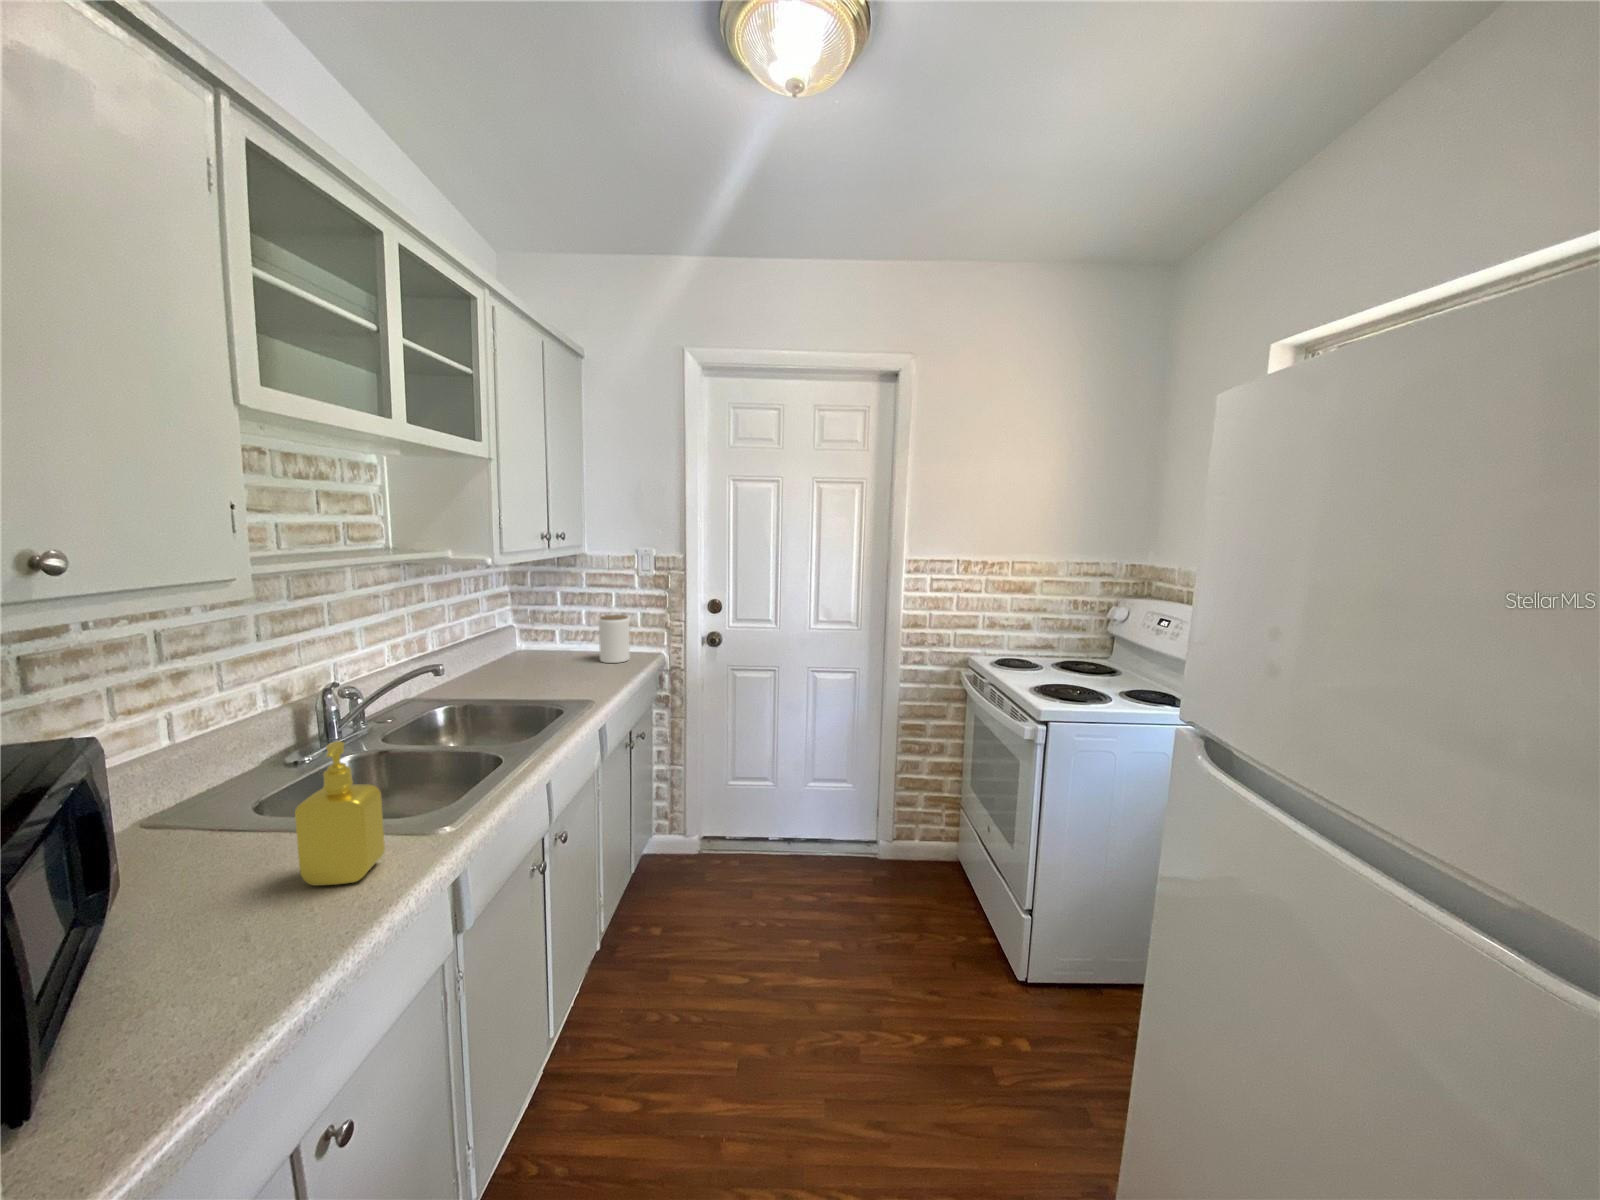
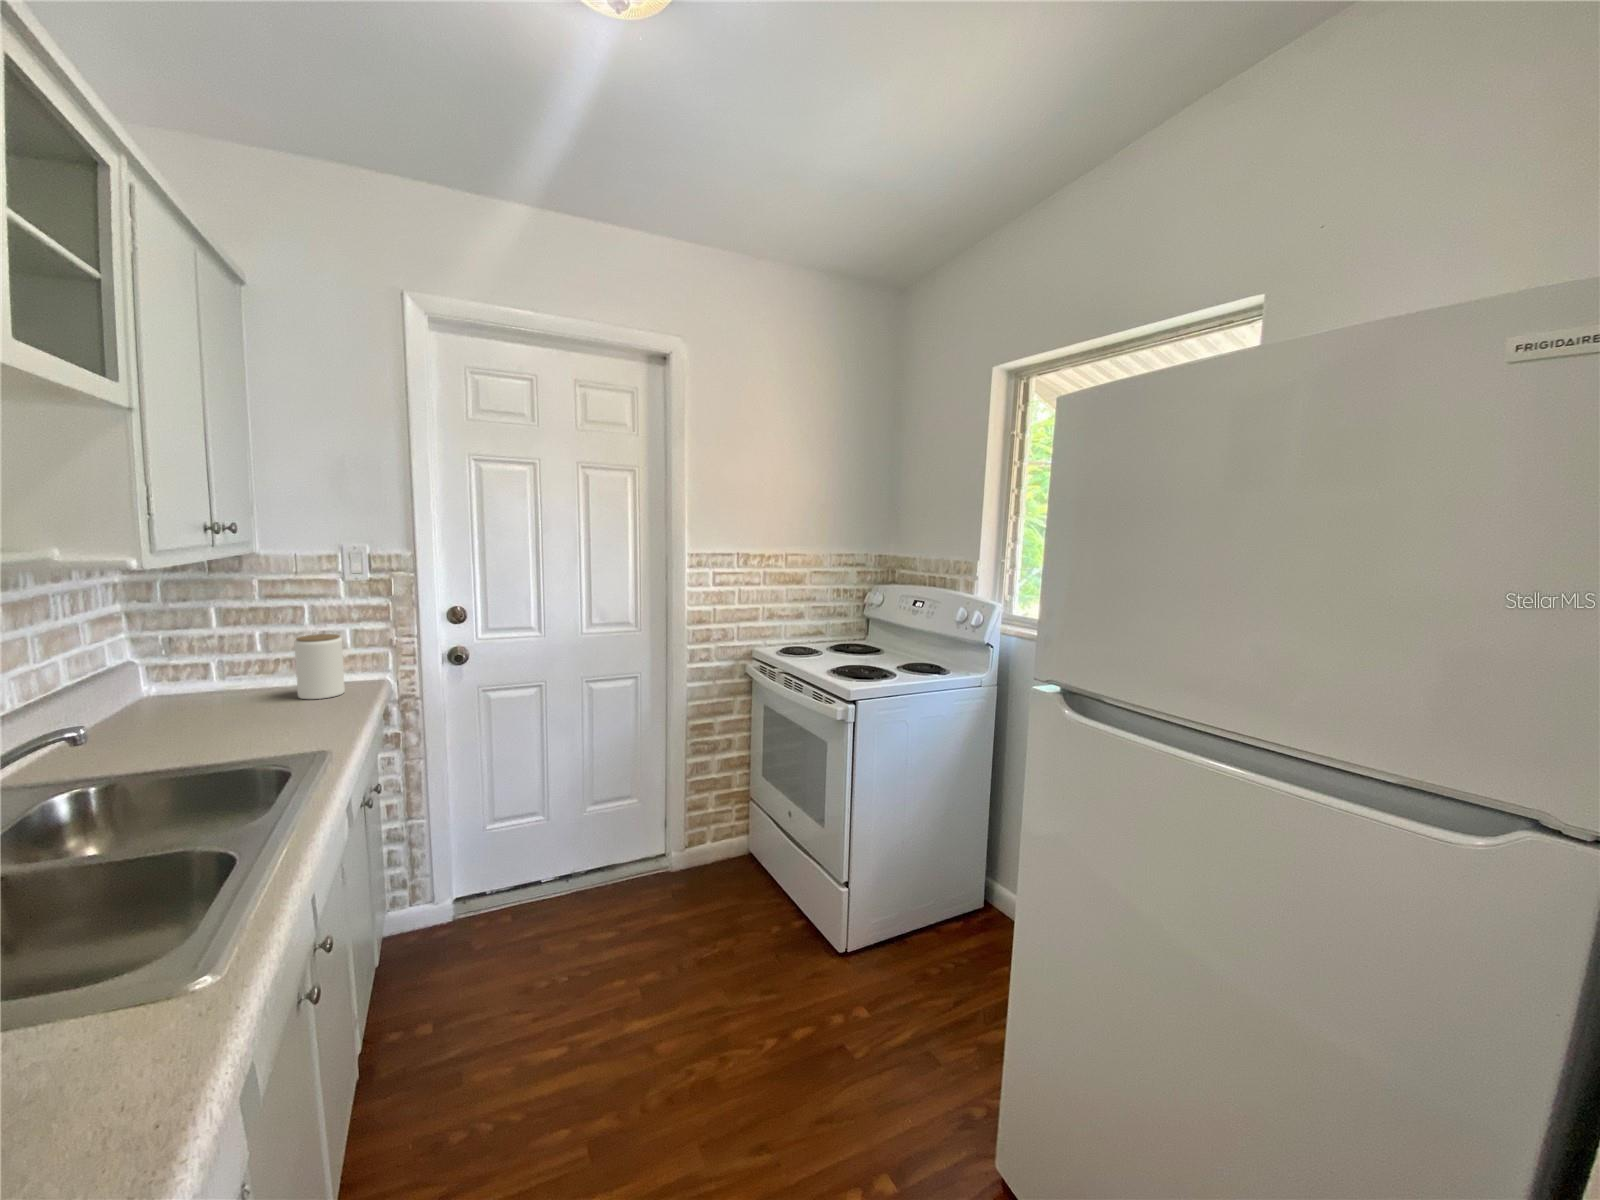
soap dispenser: present [295,741,385,886] -> none [66,827,196,1033]

